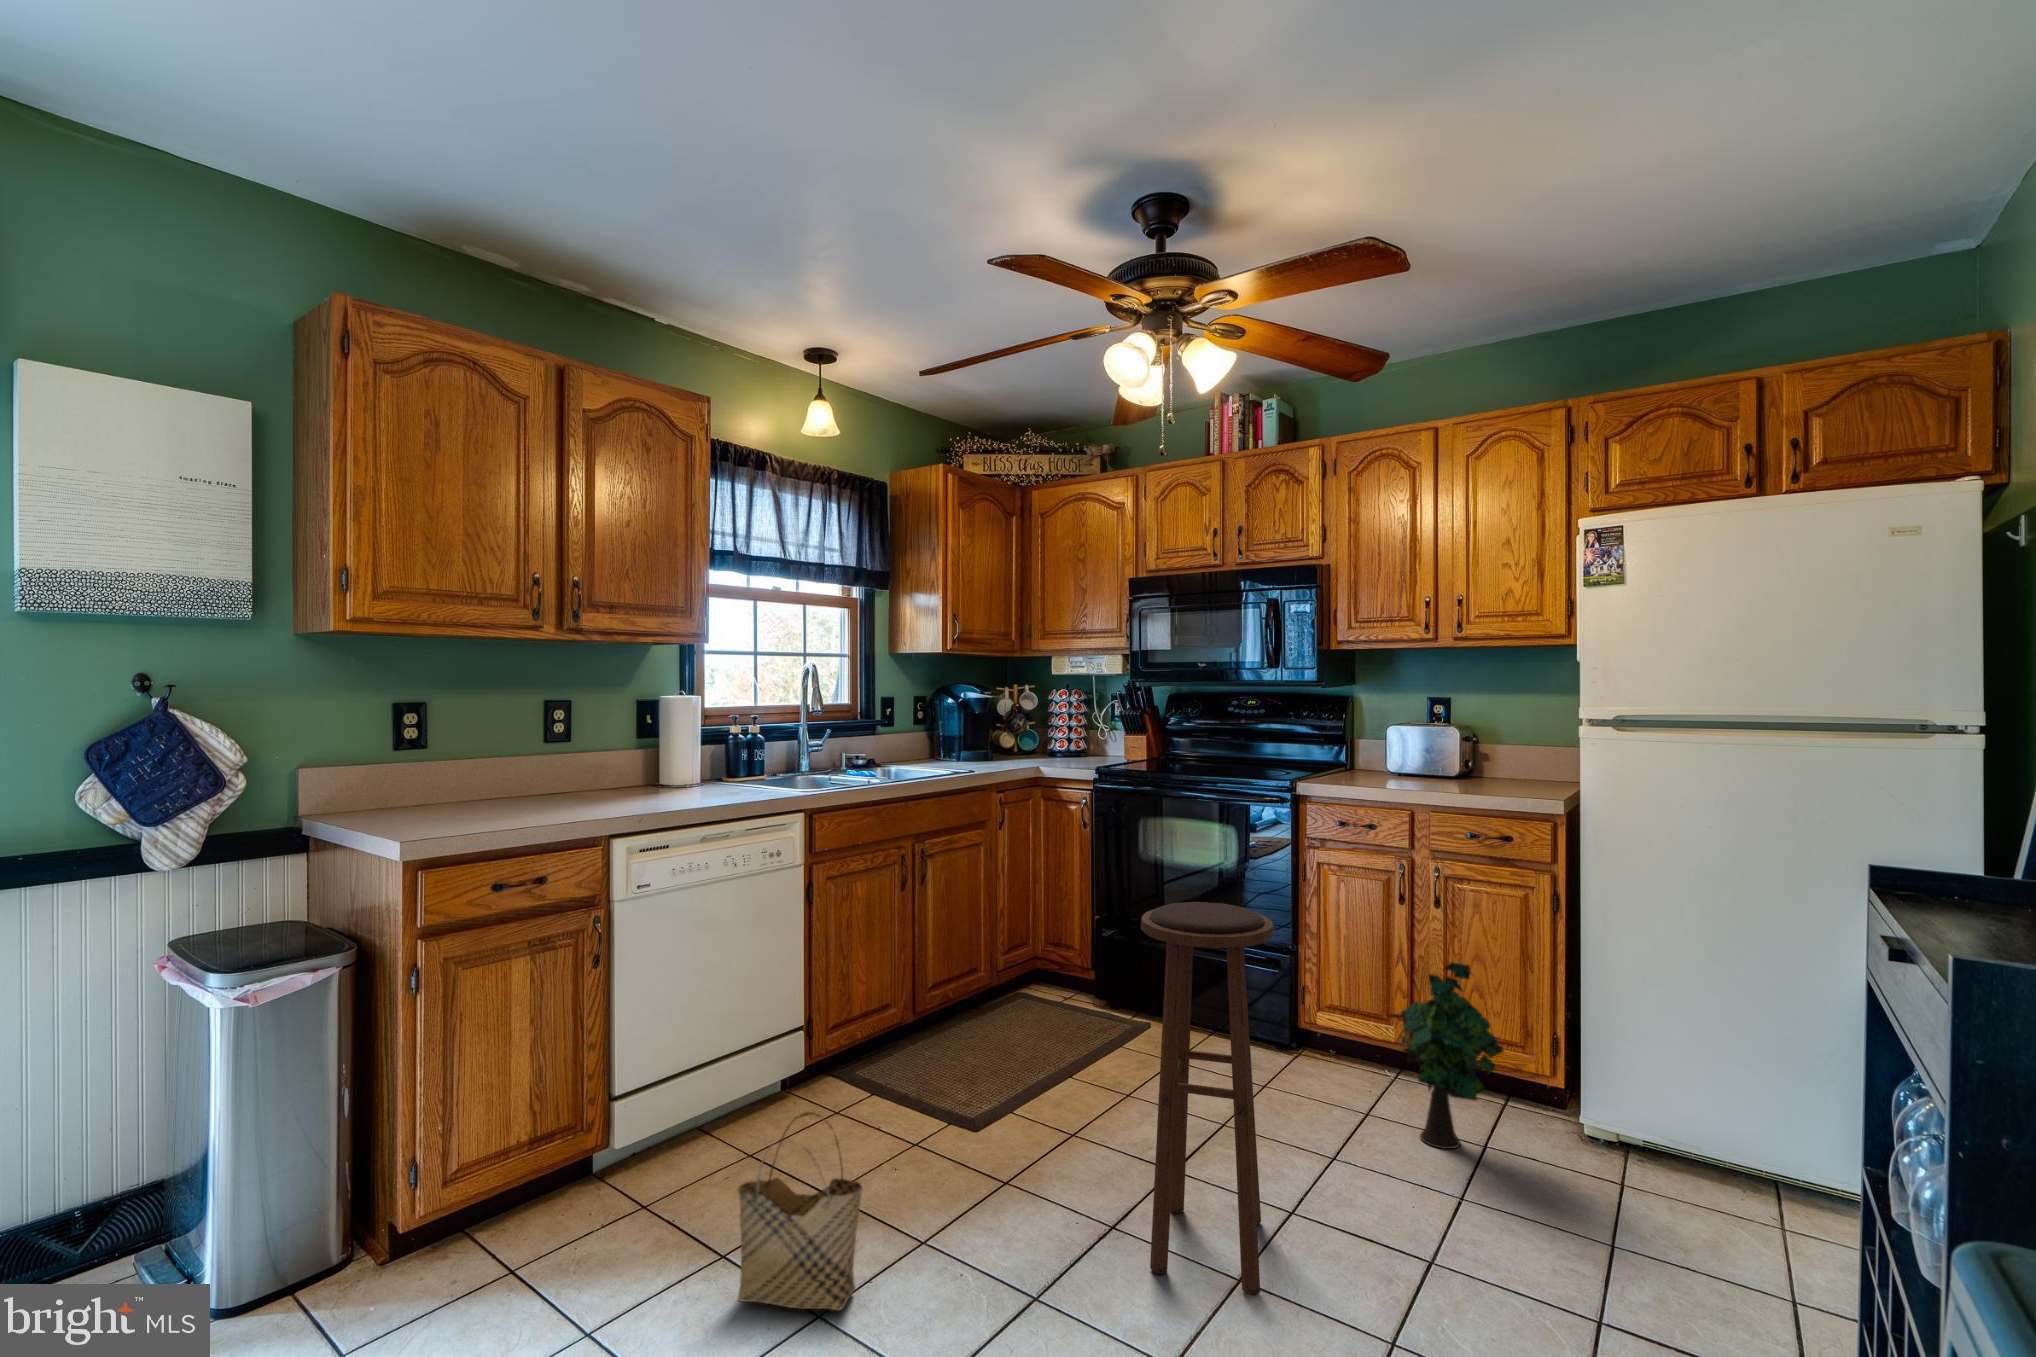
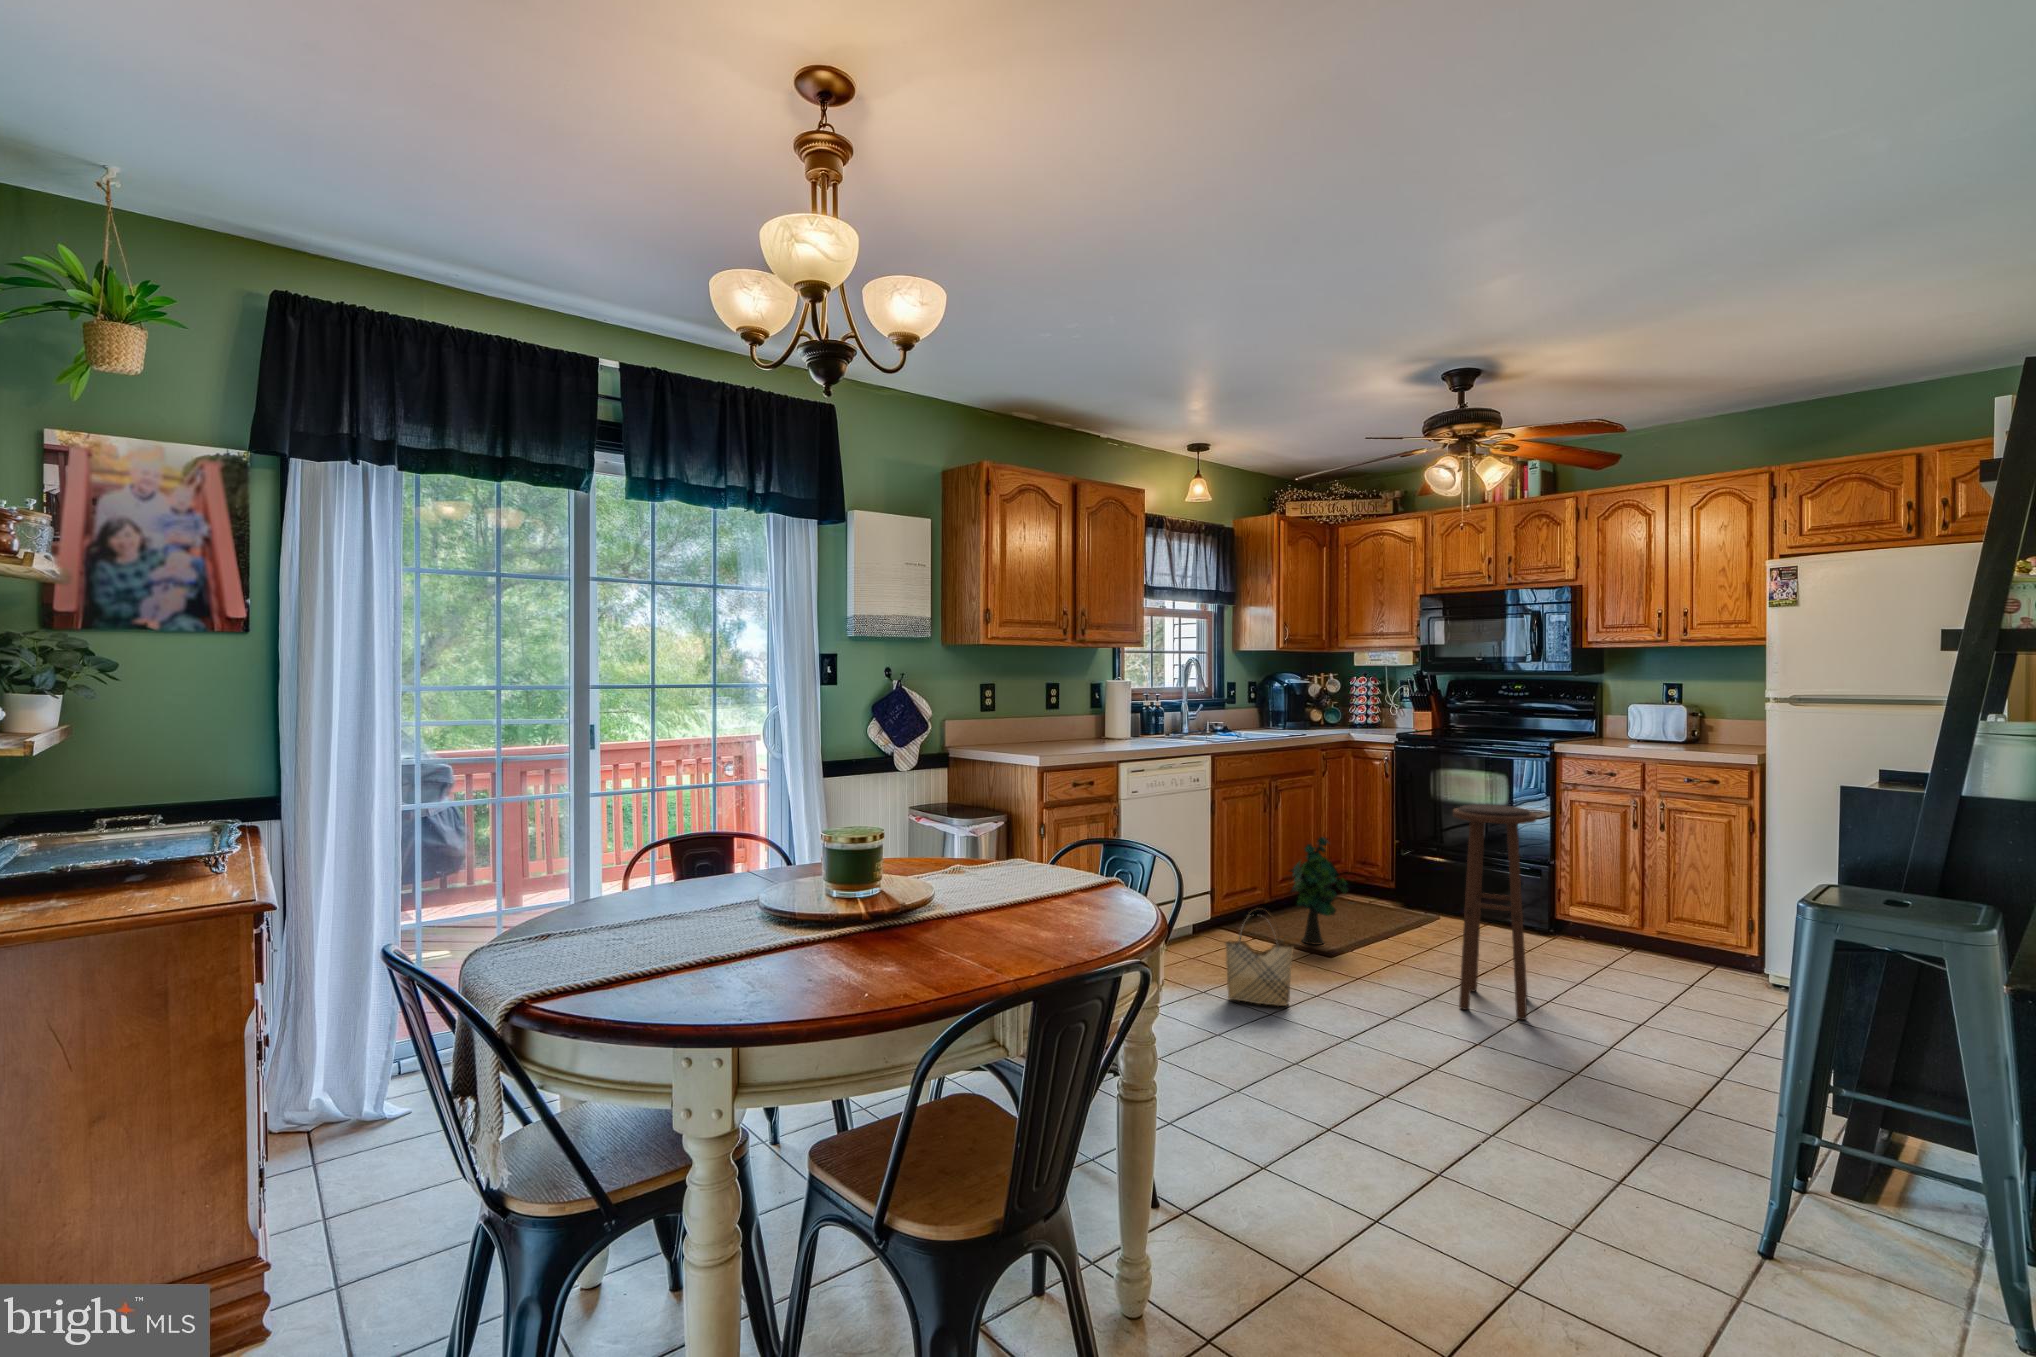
decorative plant: present [1389,963,1504,1149] -> present [1290,837,1348,945]

